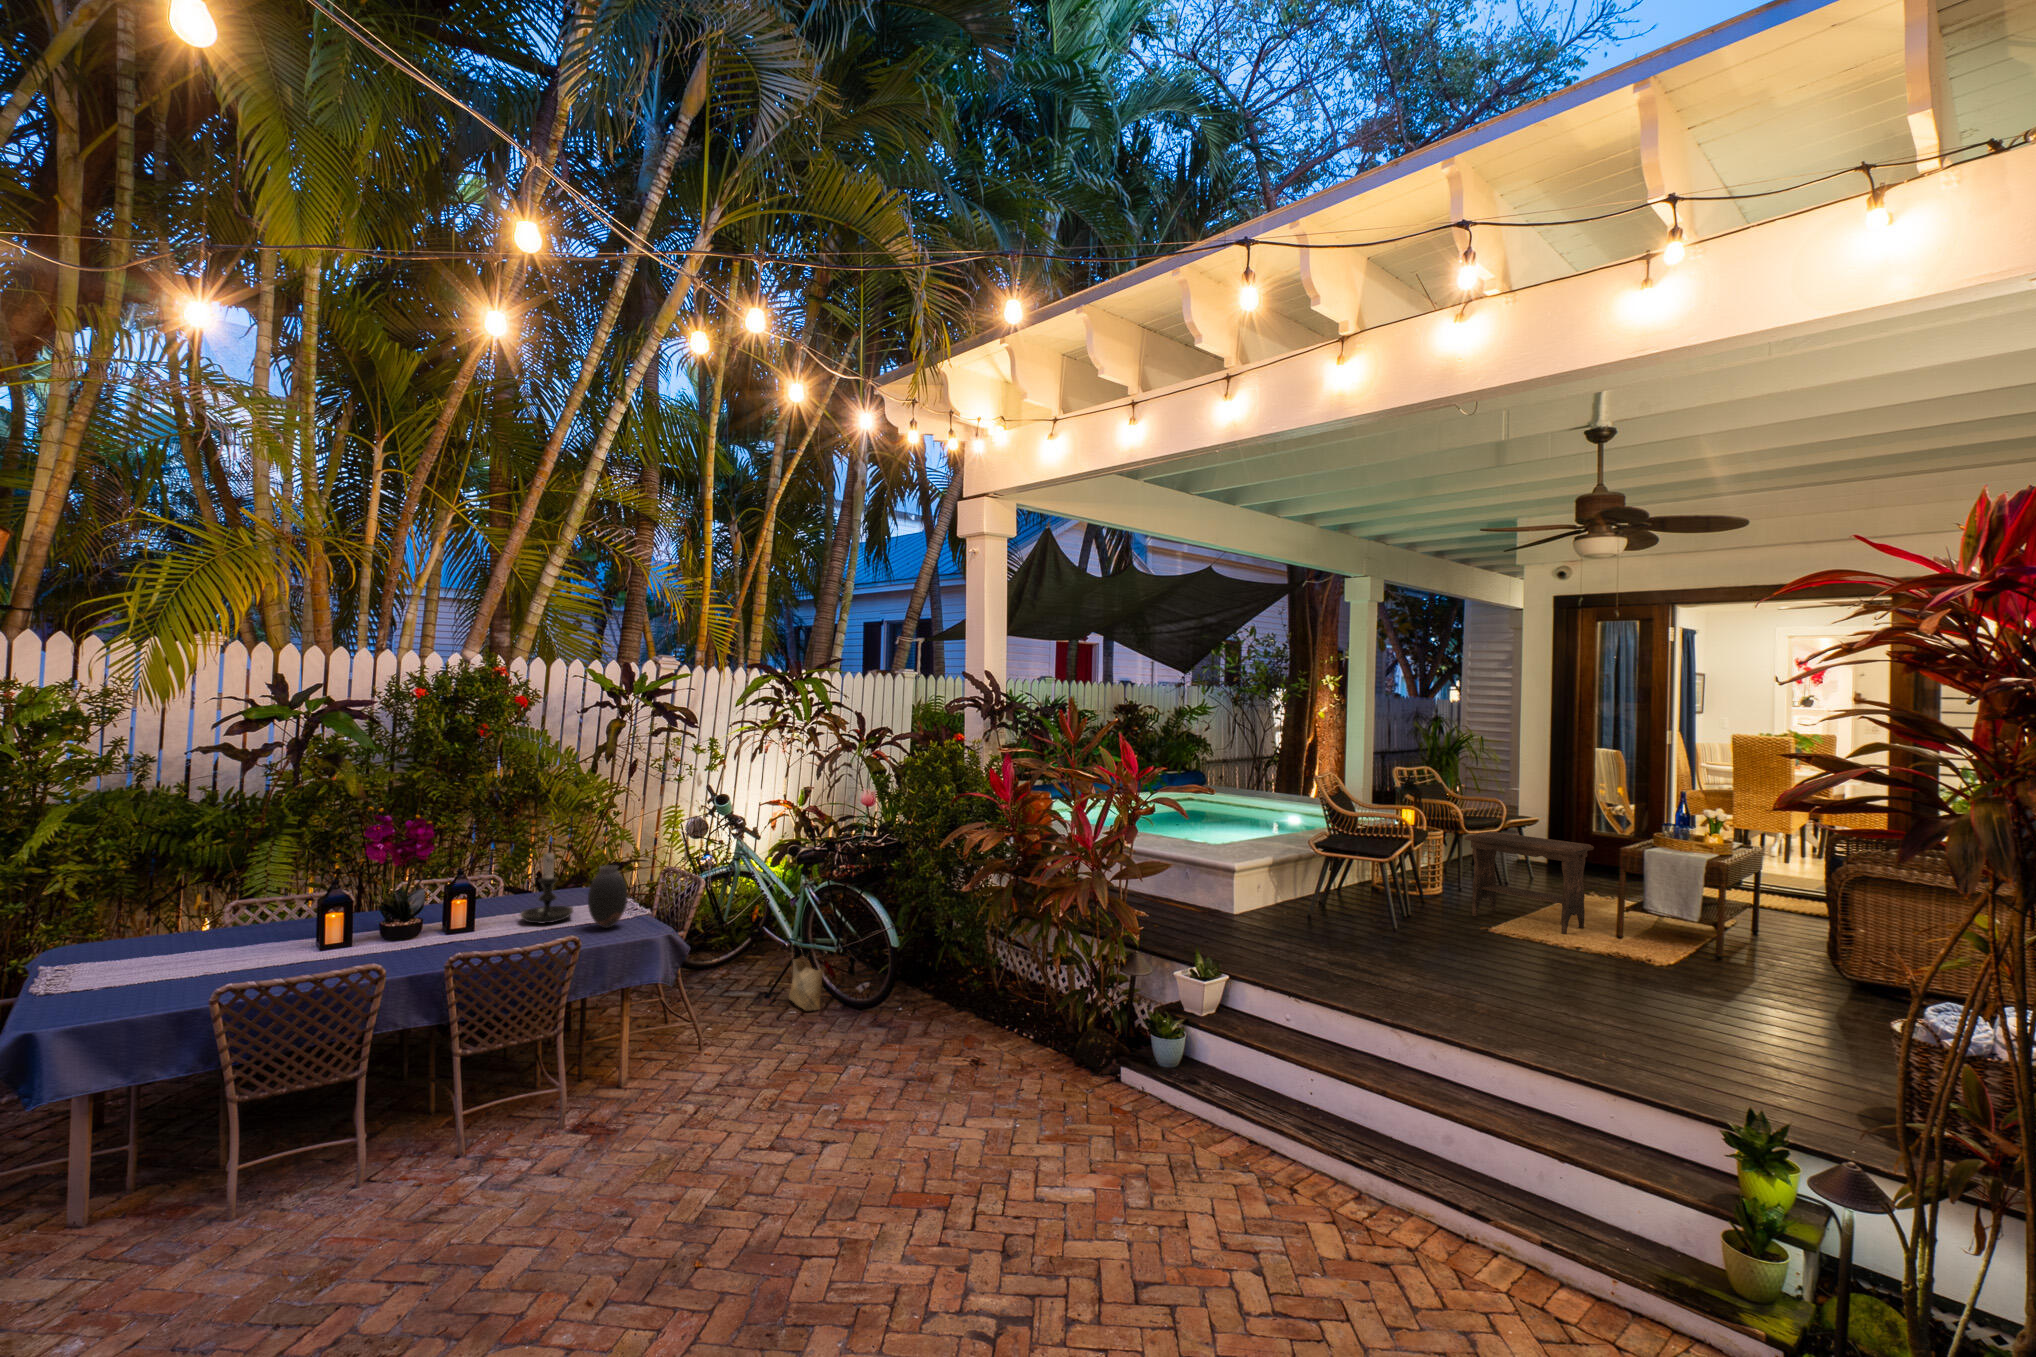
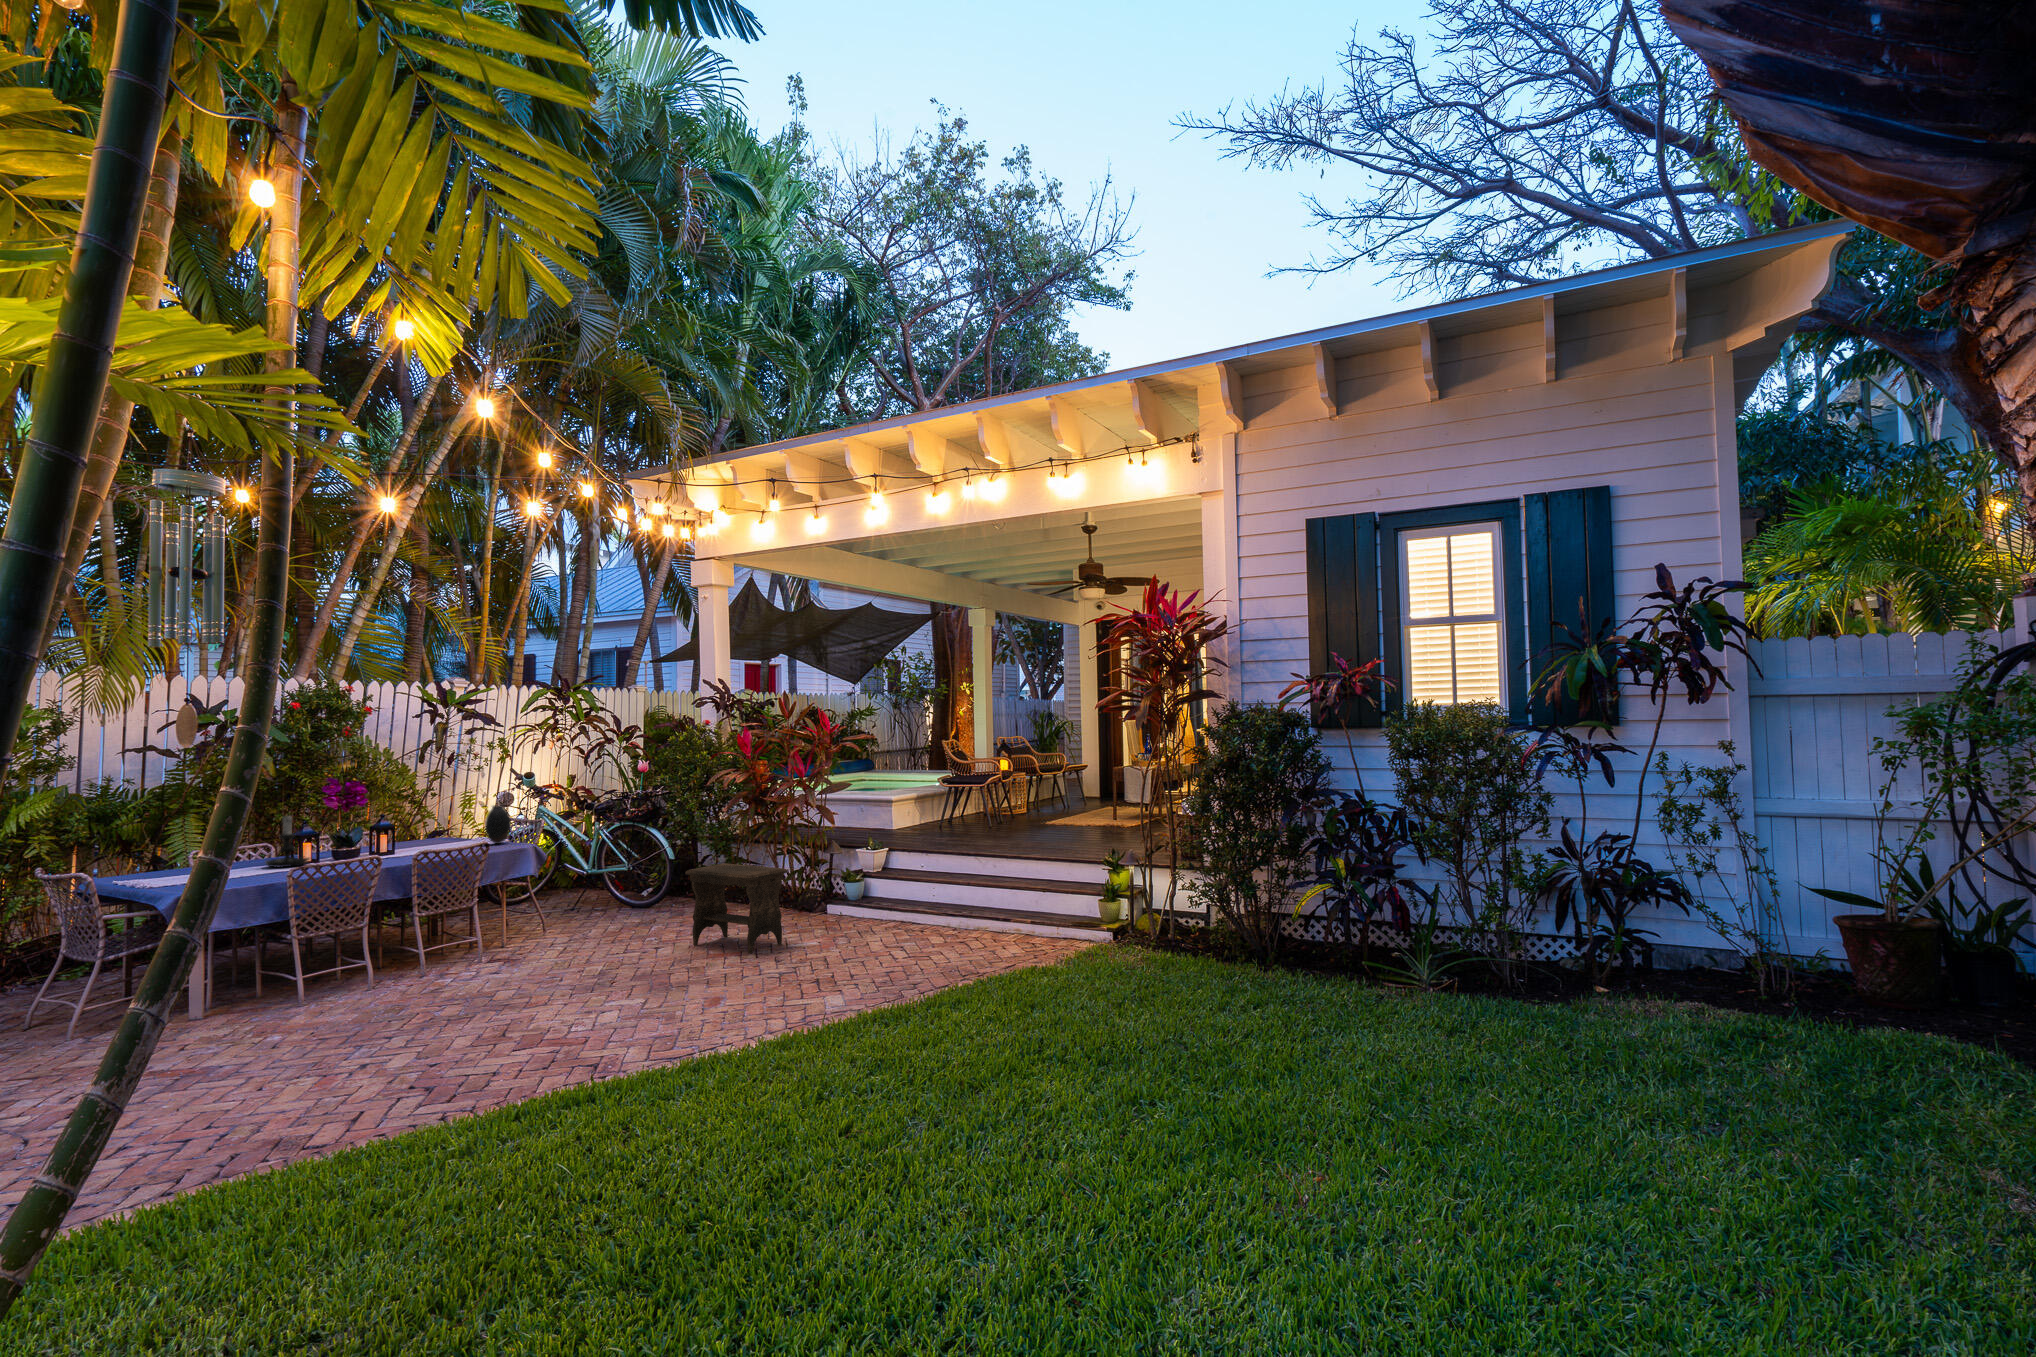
footstool: present [1465,831,1594,935] -> present [685,863,788,954]
candle holder: present [521,853,573,923] -> present [265,816,309,868]
woven basket: present [789,955,824,1010] -> none [590,866,619,913]

